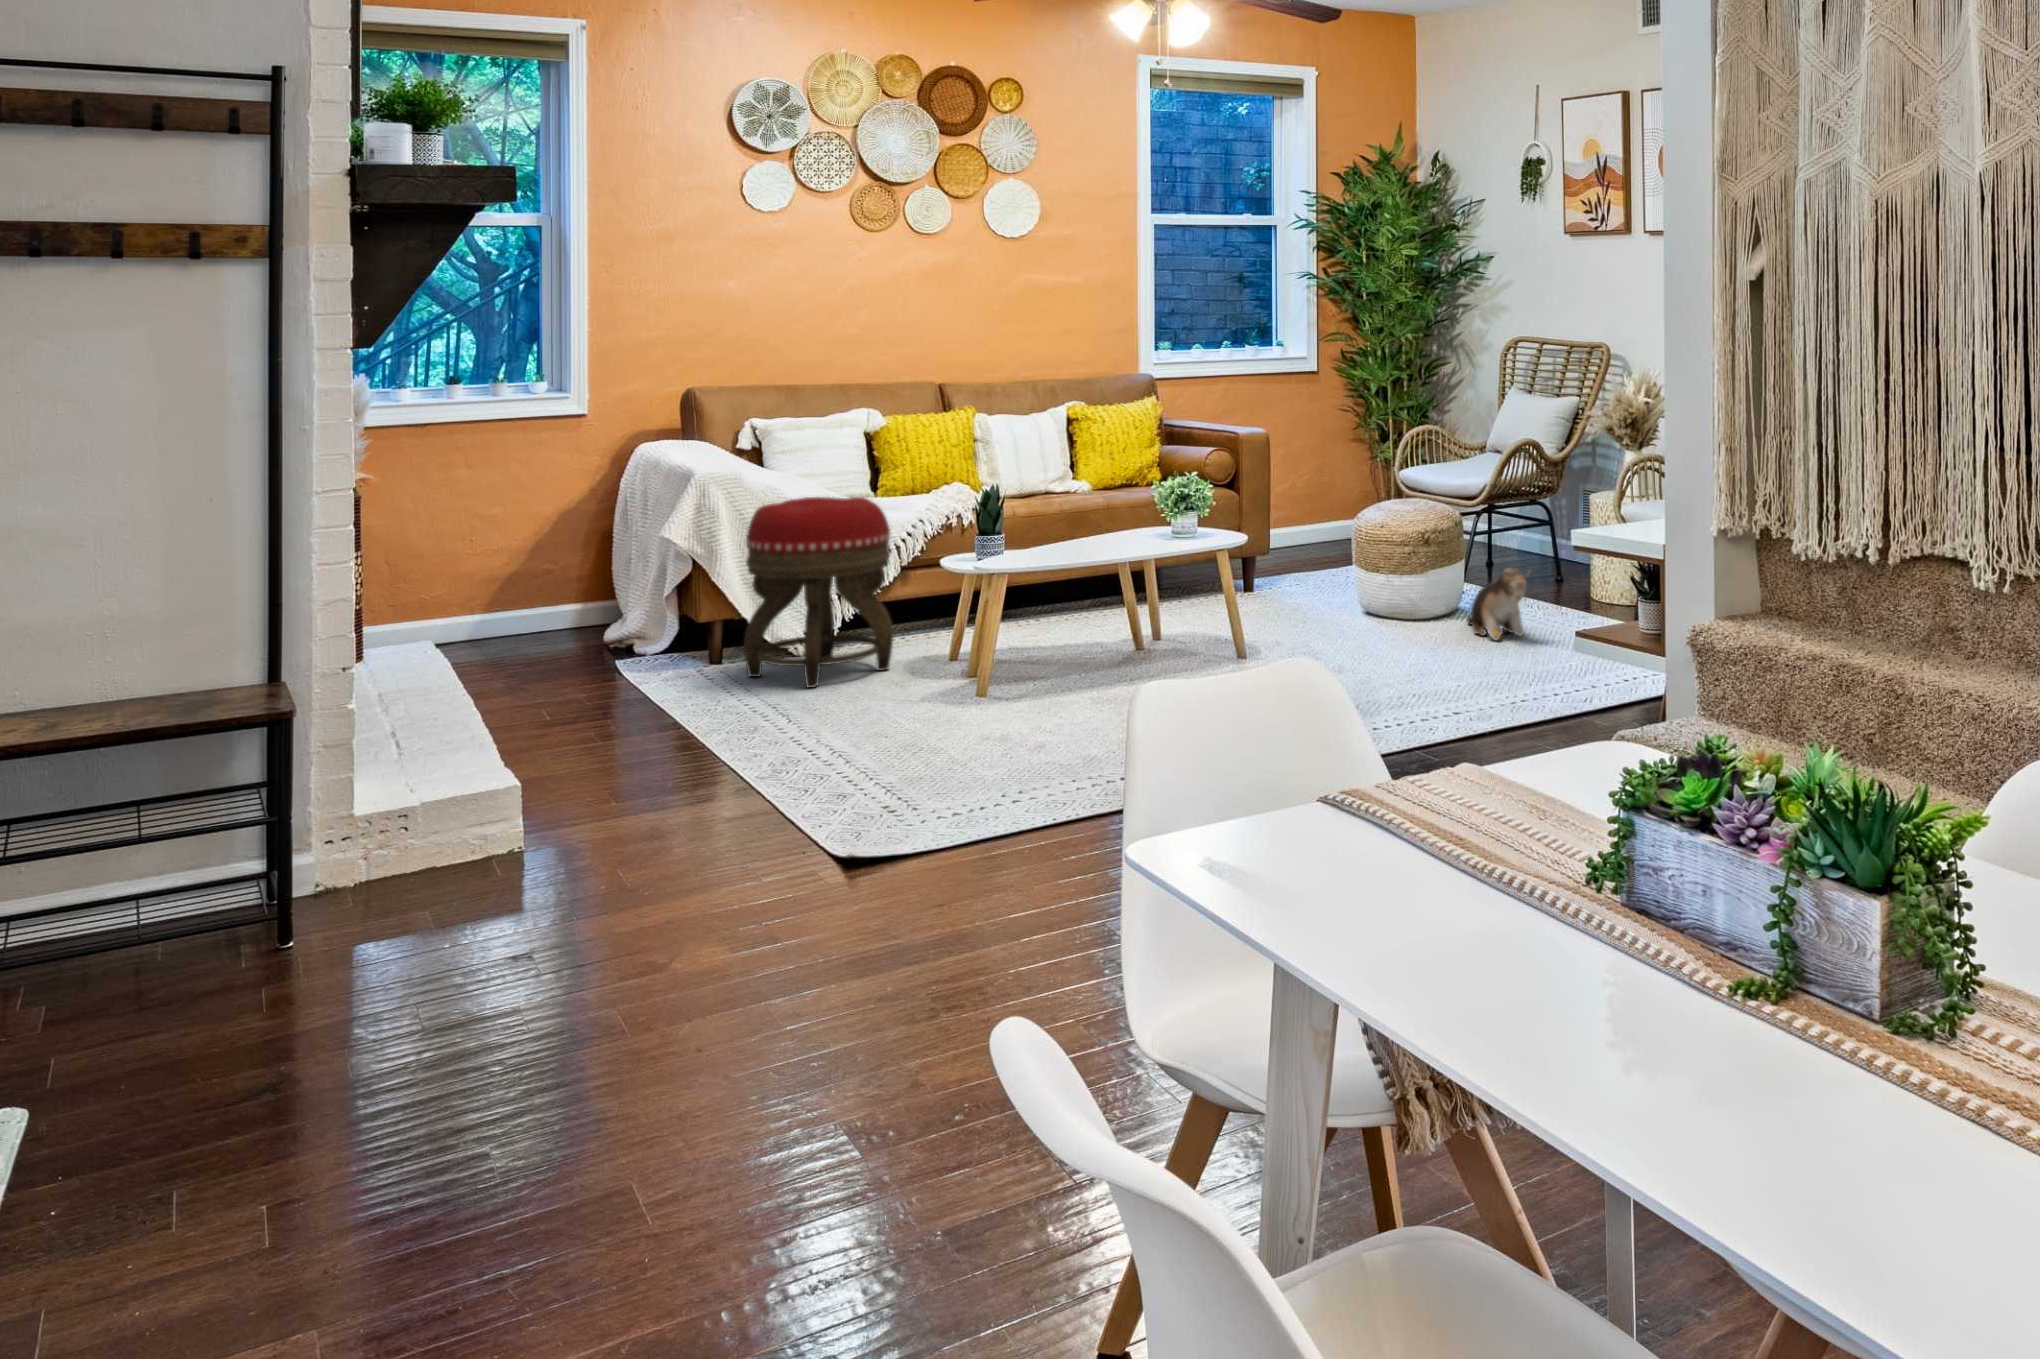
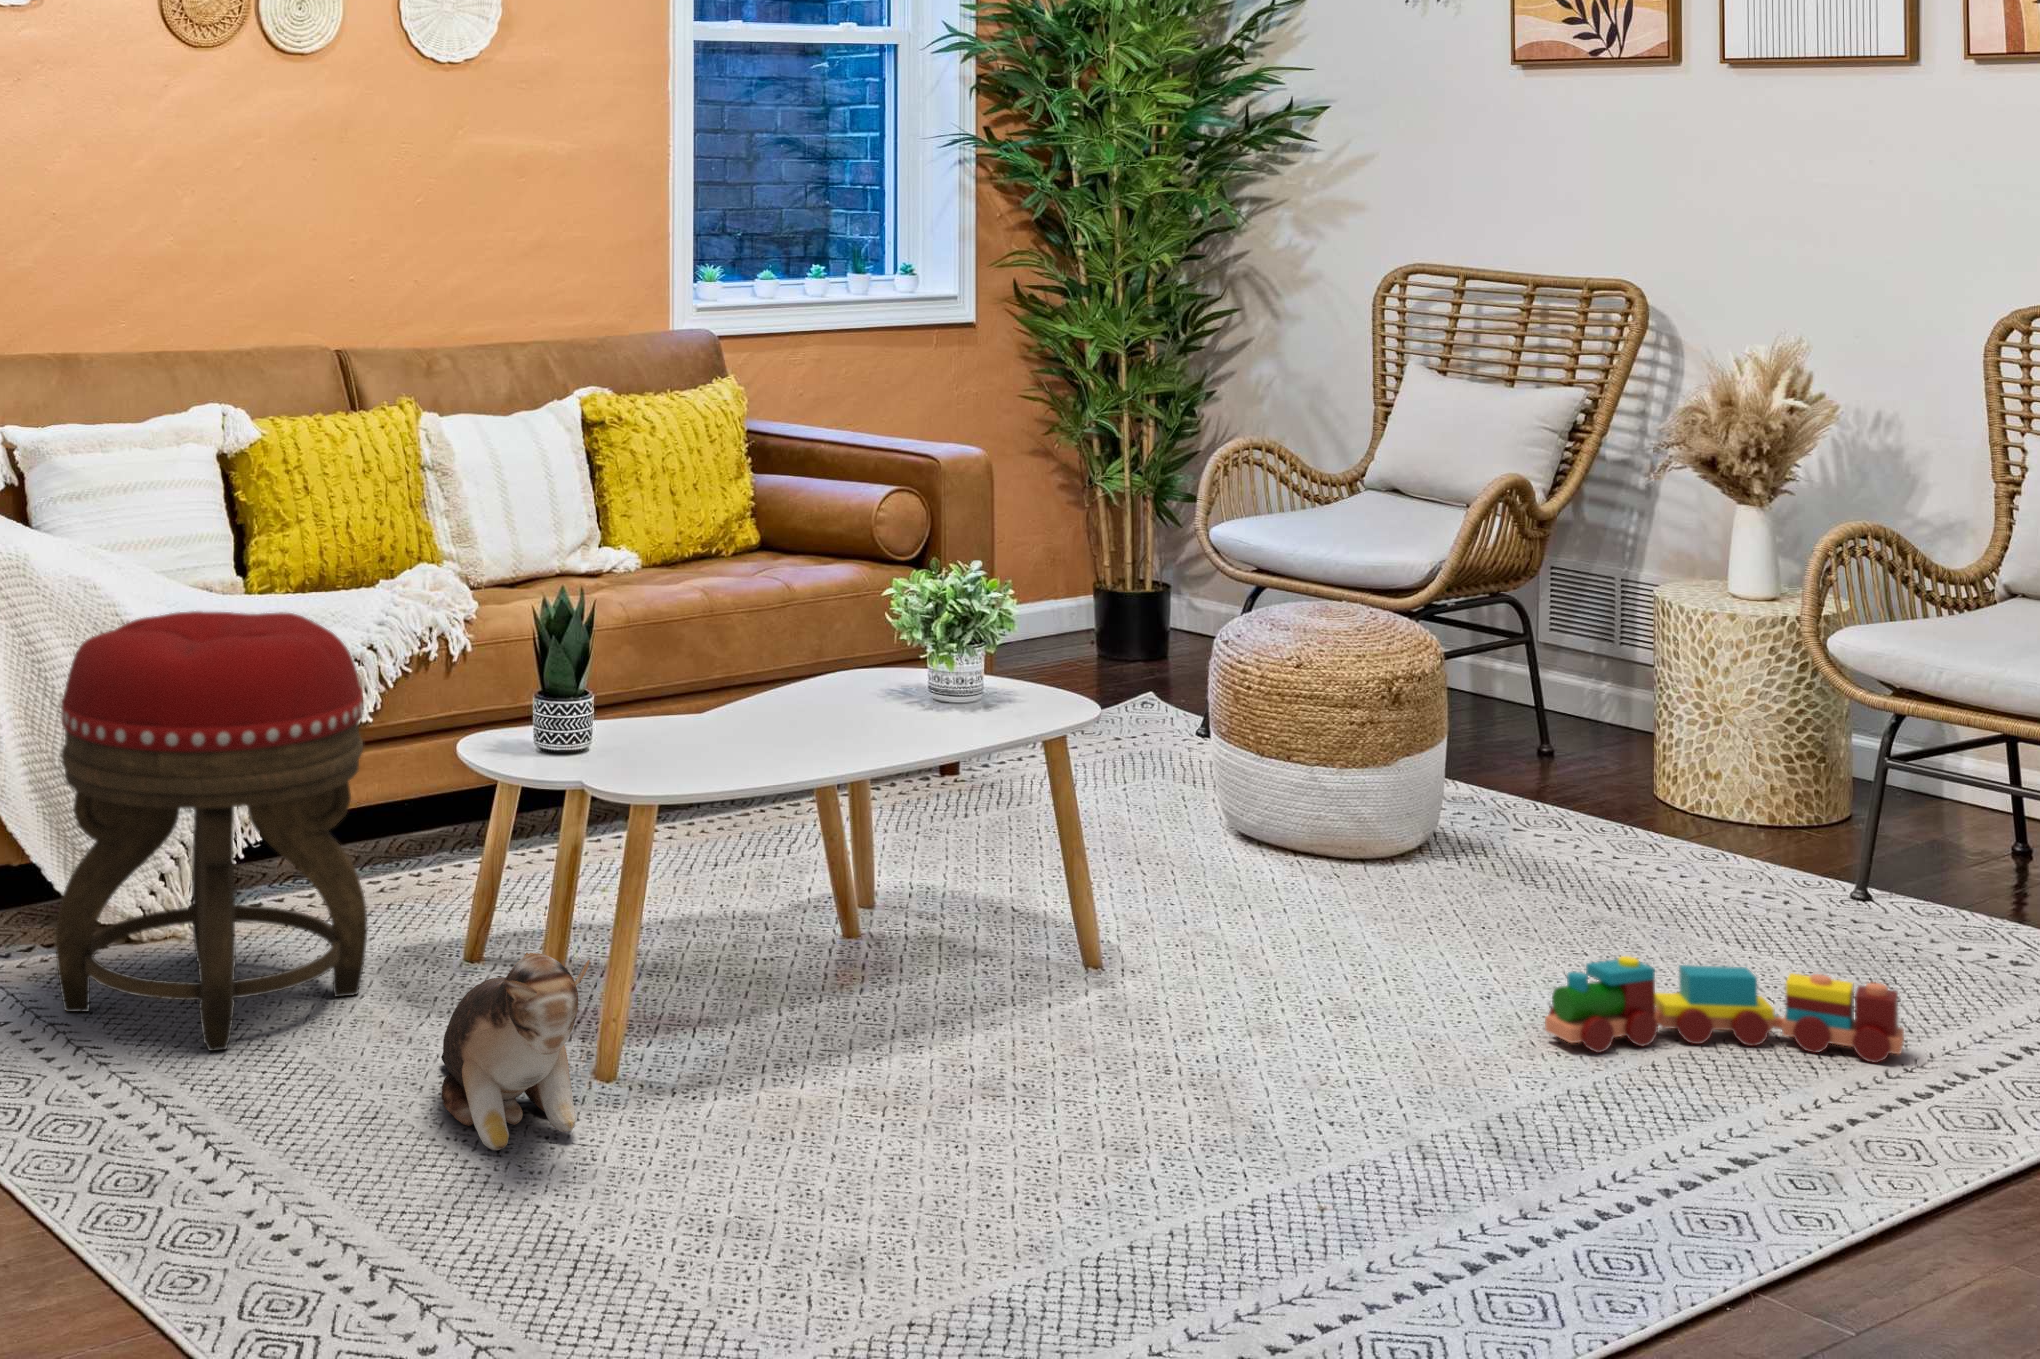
plush toy: present [1466,567,1527,640] -> present [441,953,590,1150]
toy train: none [1413,639,1567,680] -> present [1545,956,1904,1062]

